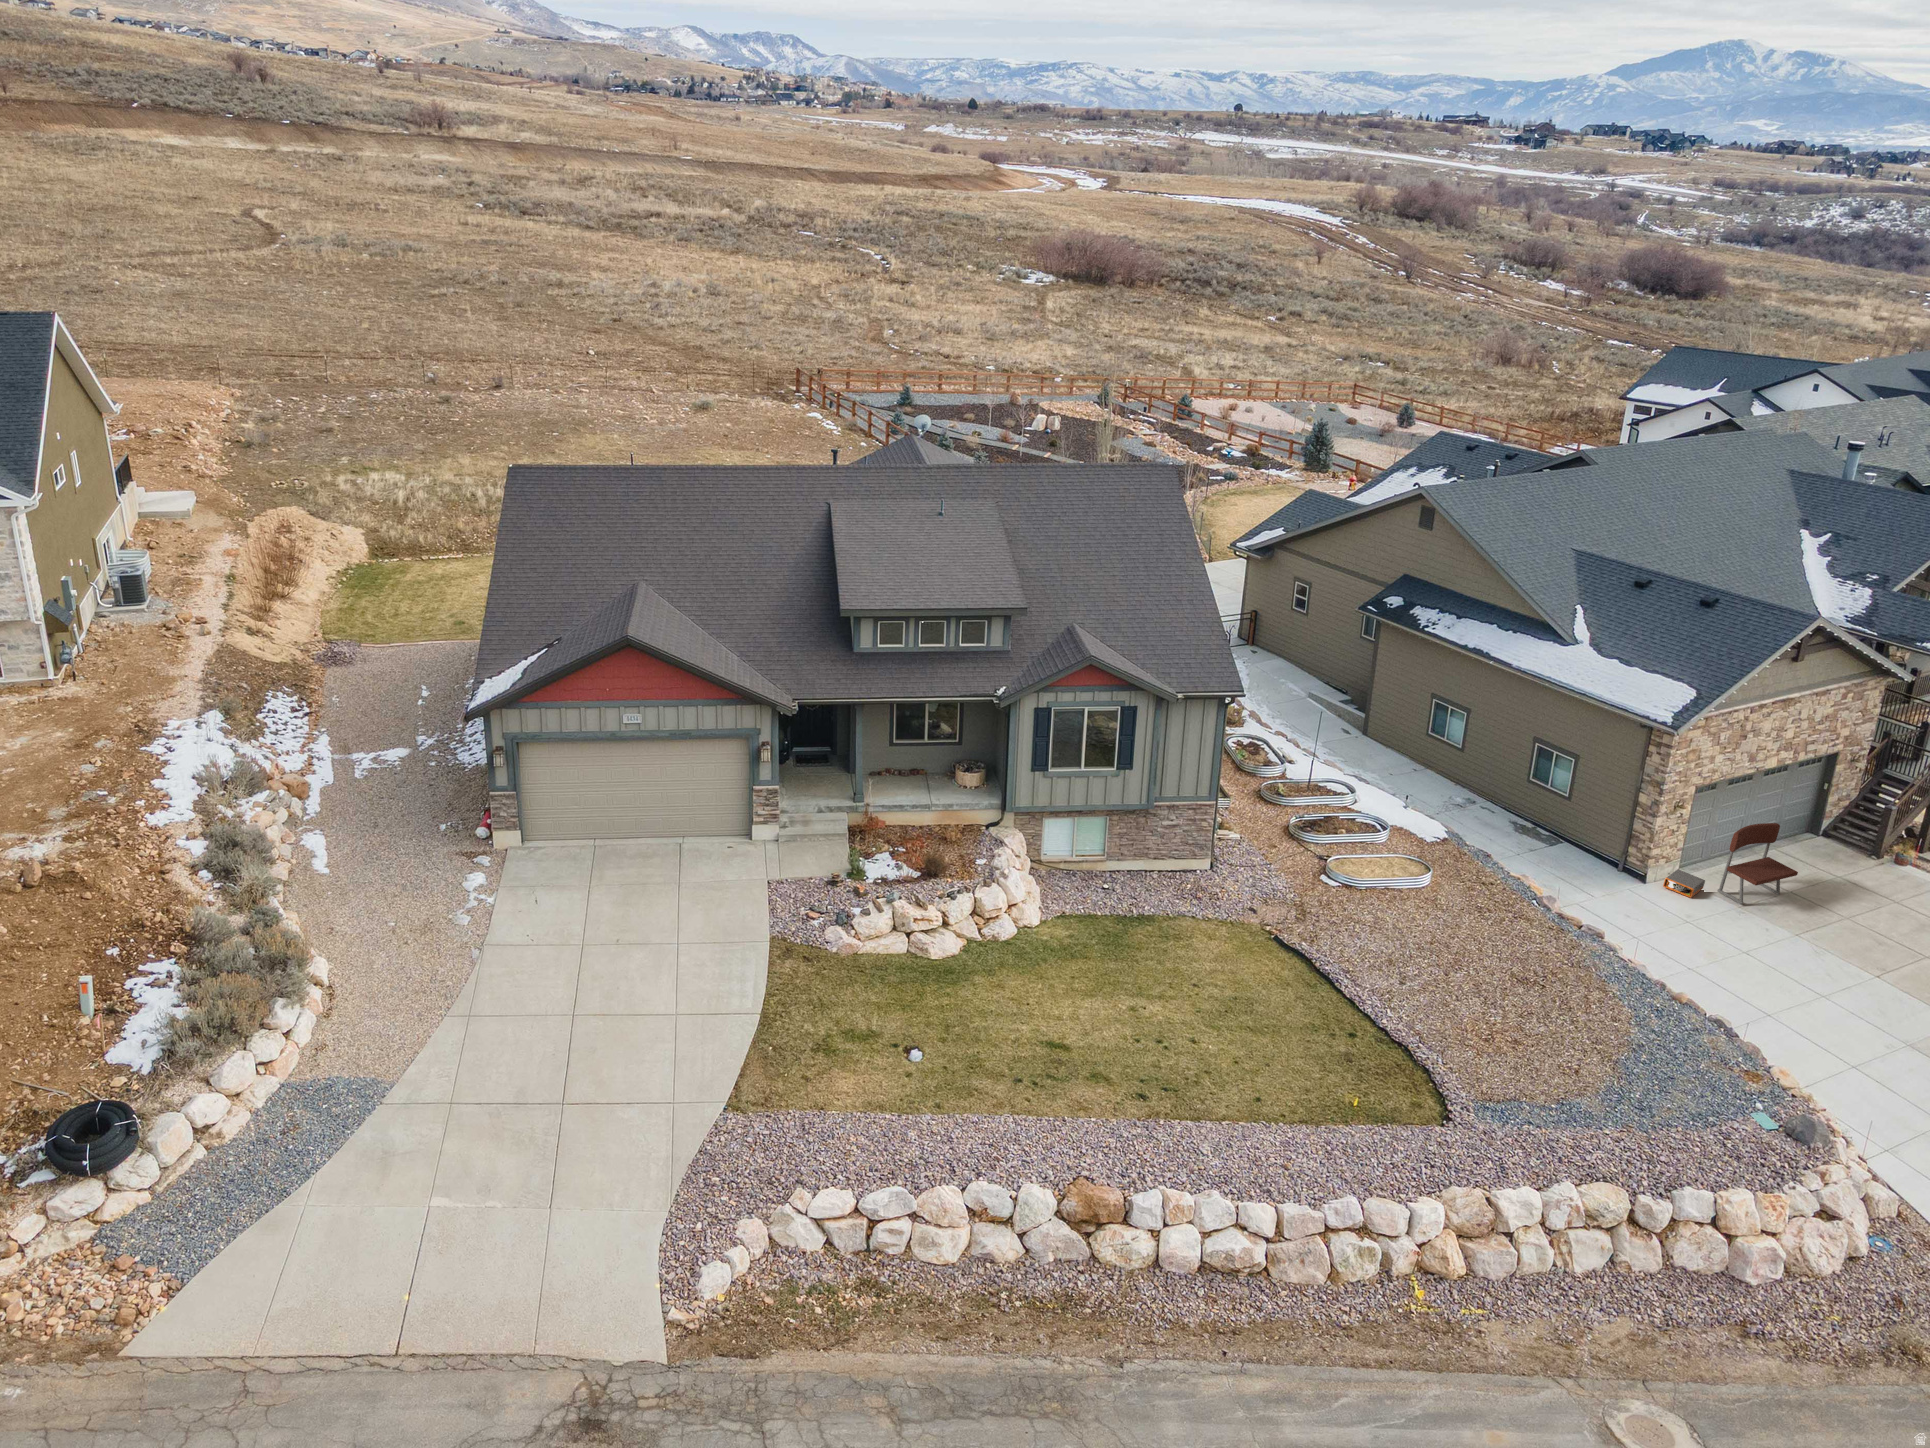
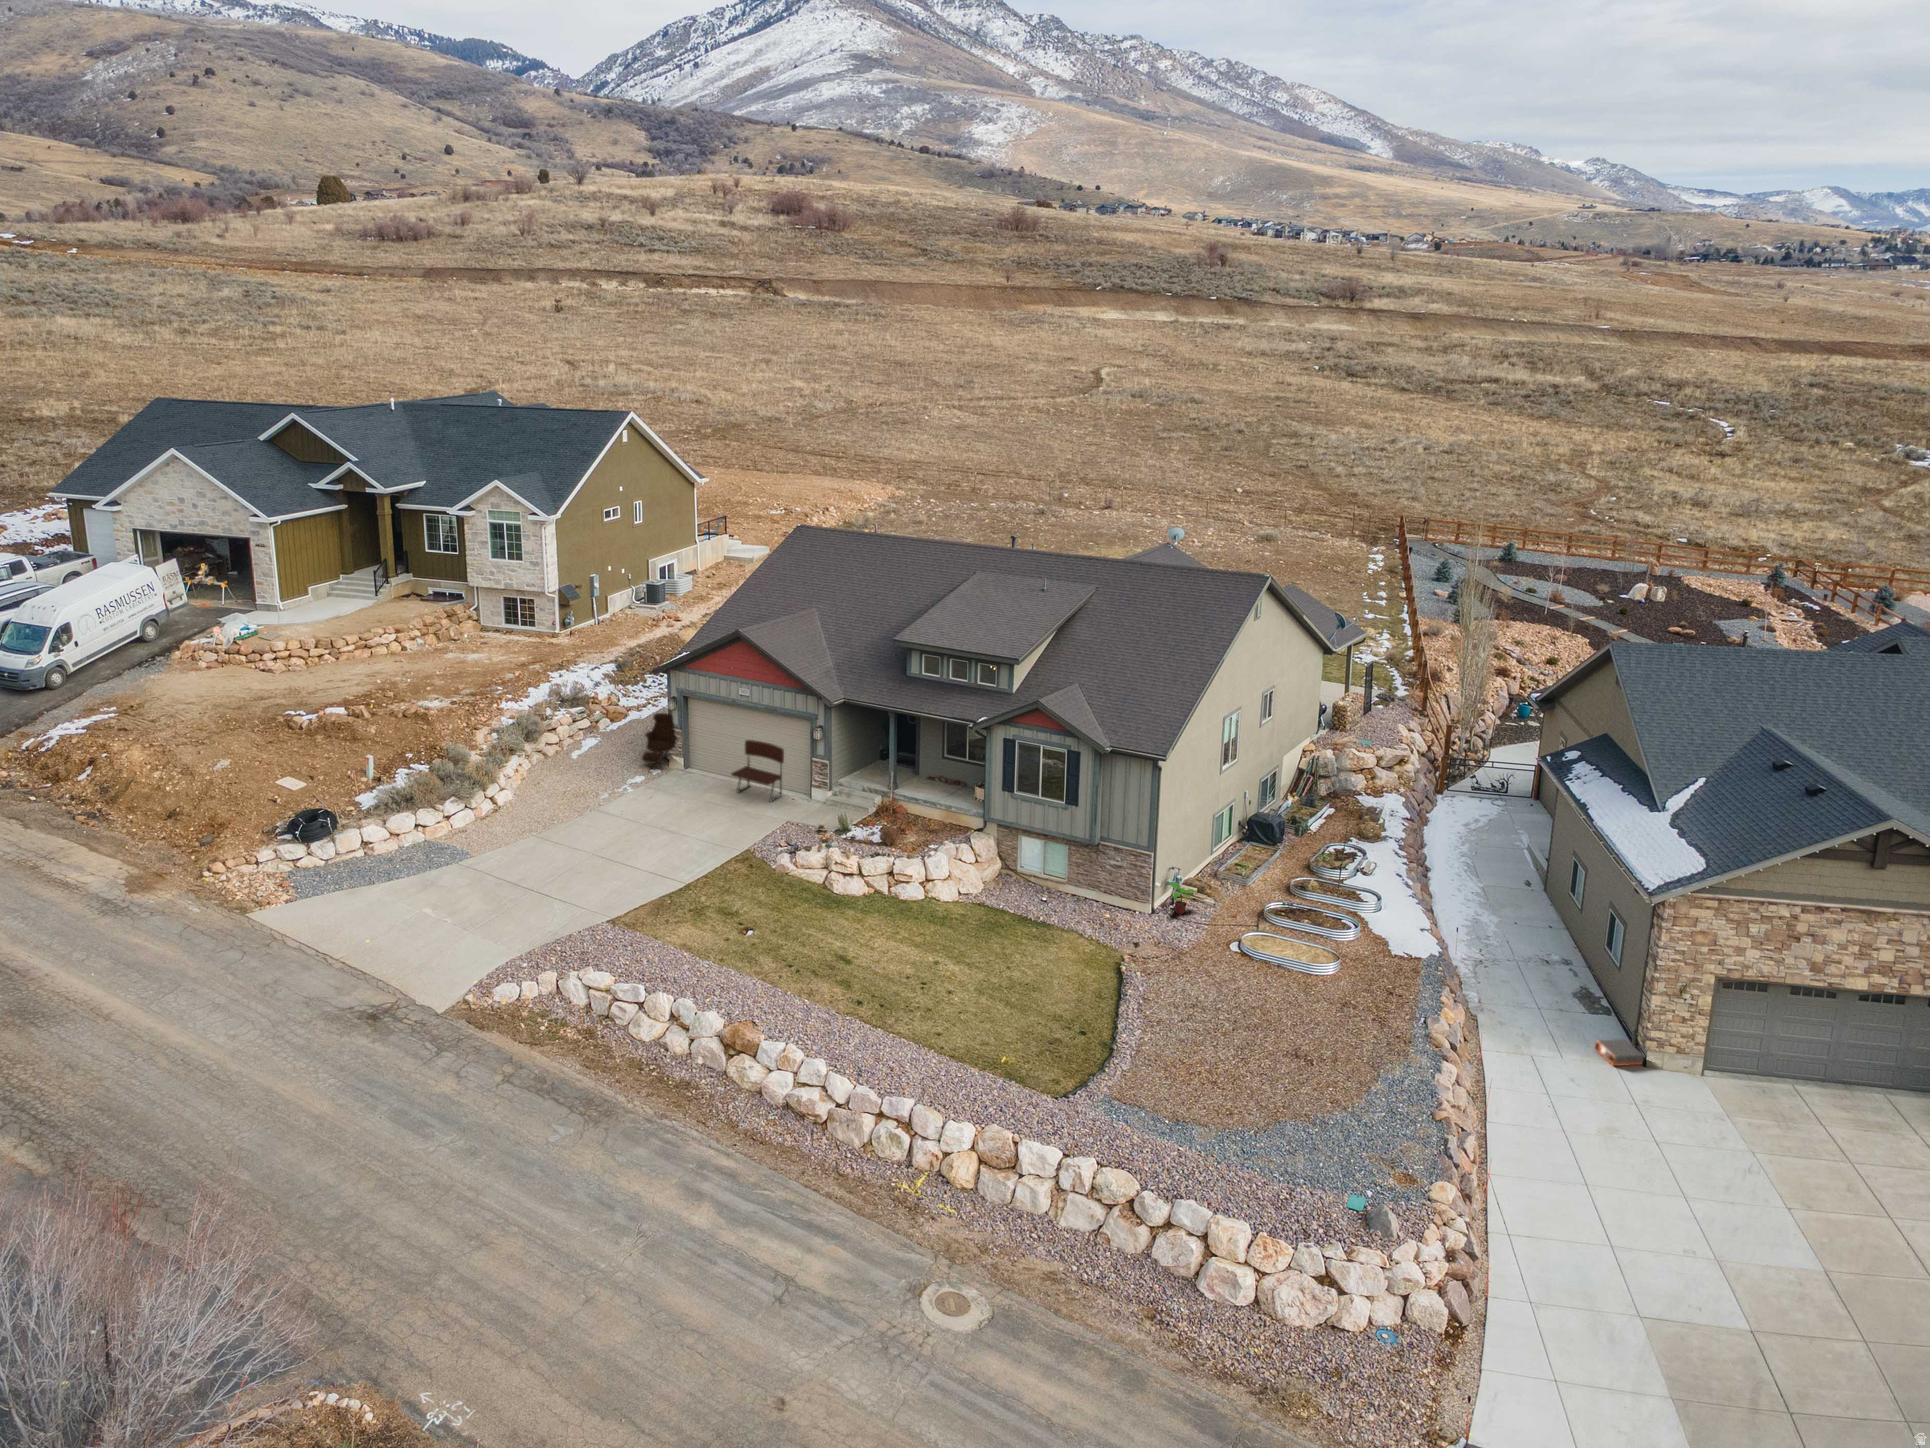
lounge chair: none [429,773,483,862] -> present [642,713,678,767]
bench: present [1717,823,1798,905] -> present [732,740,784,801]
potted plant: none [1228,831,1263,865] -> present [1168,882,1197,915]

